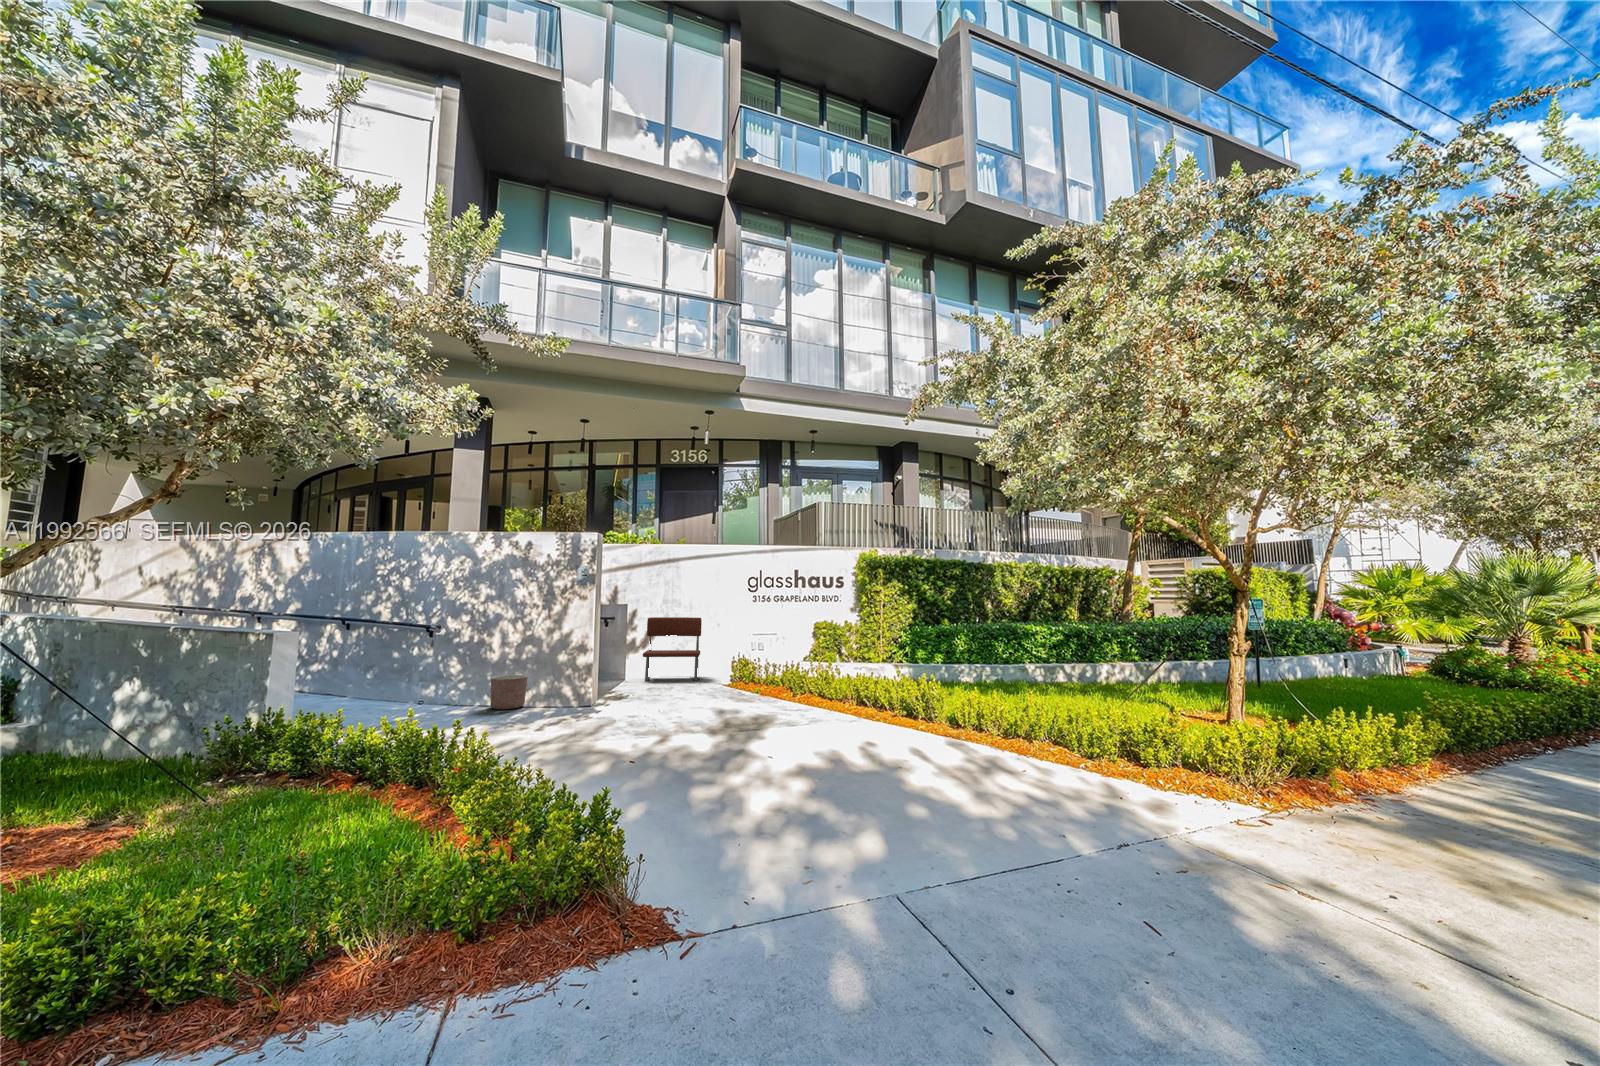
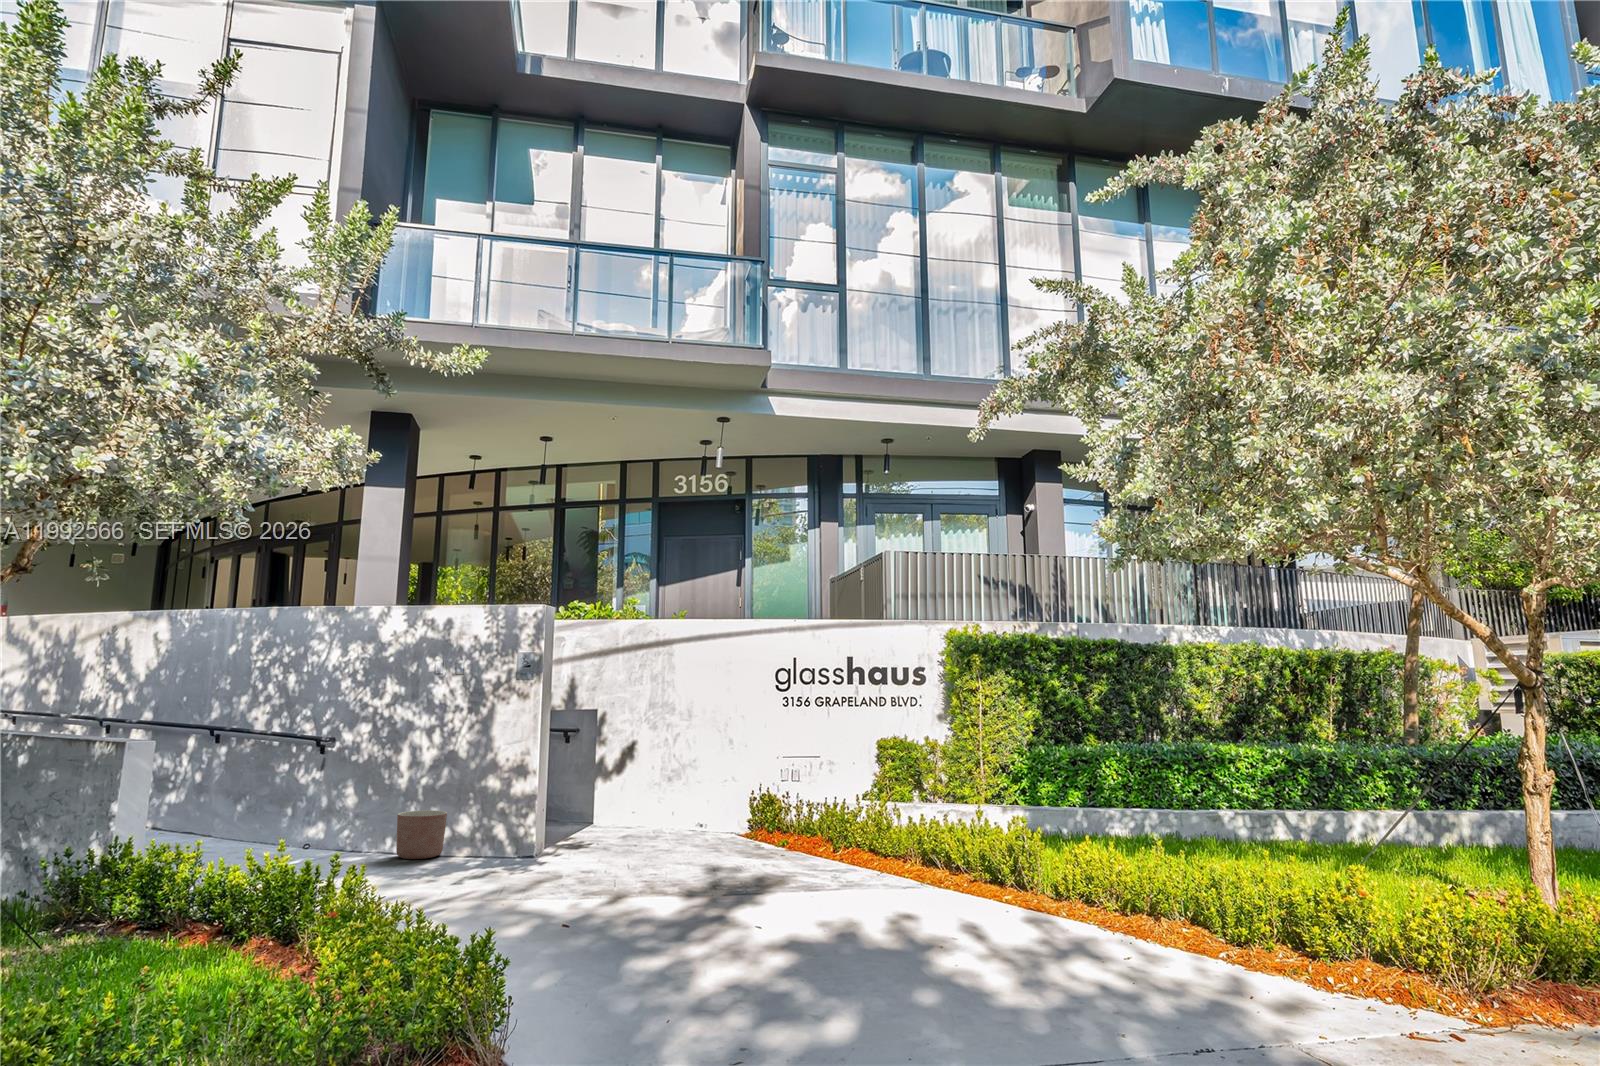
bench: present [643,617,702,681] -> none [617,729,706,826]

